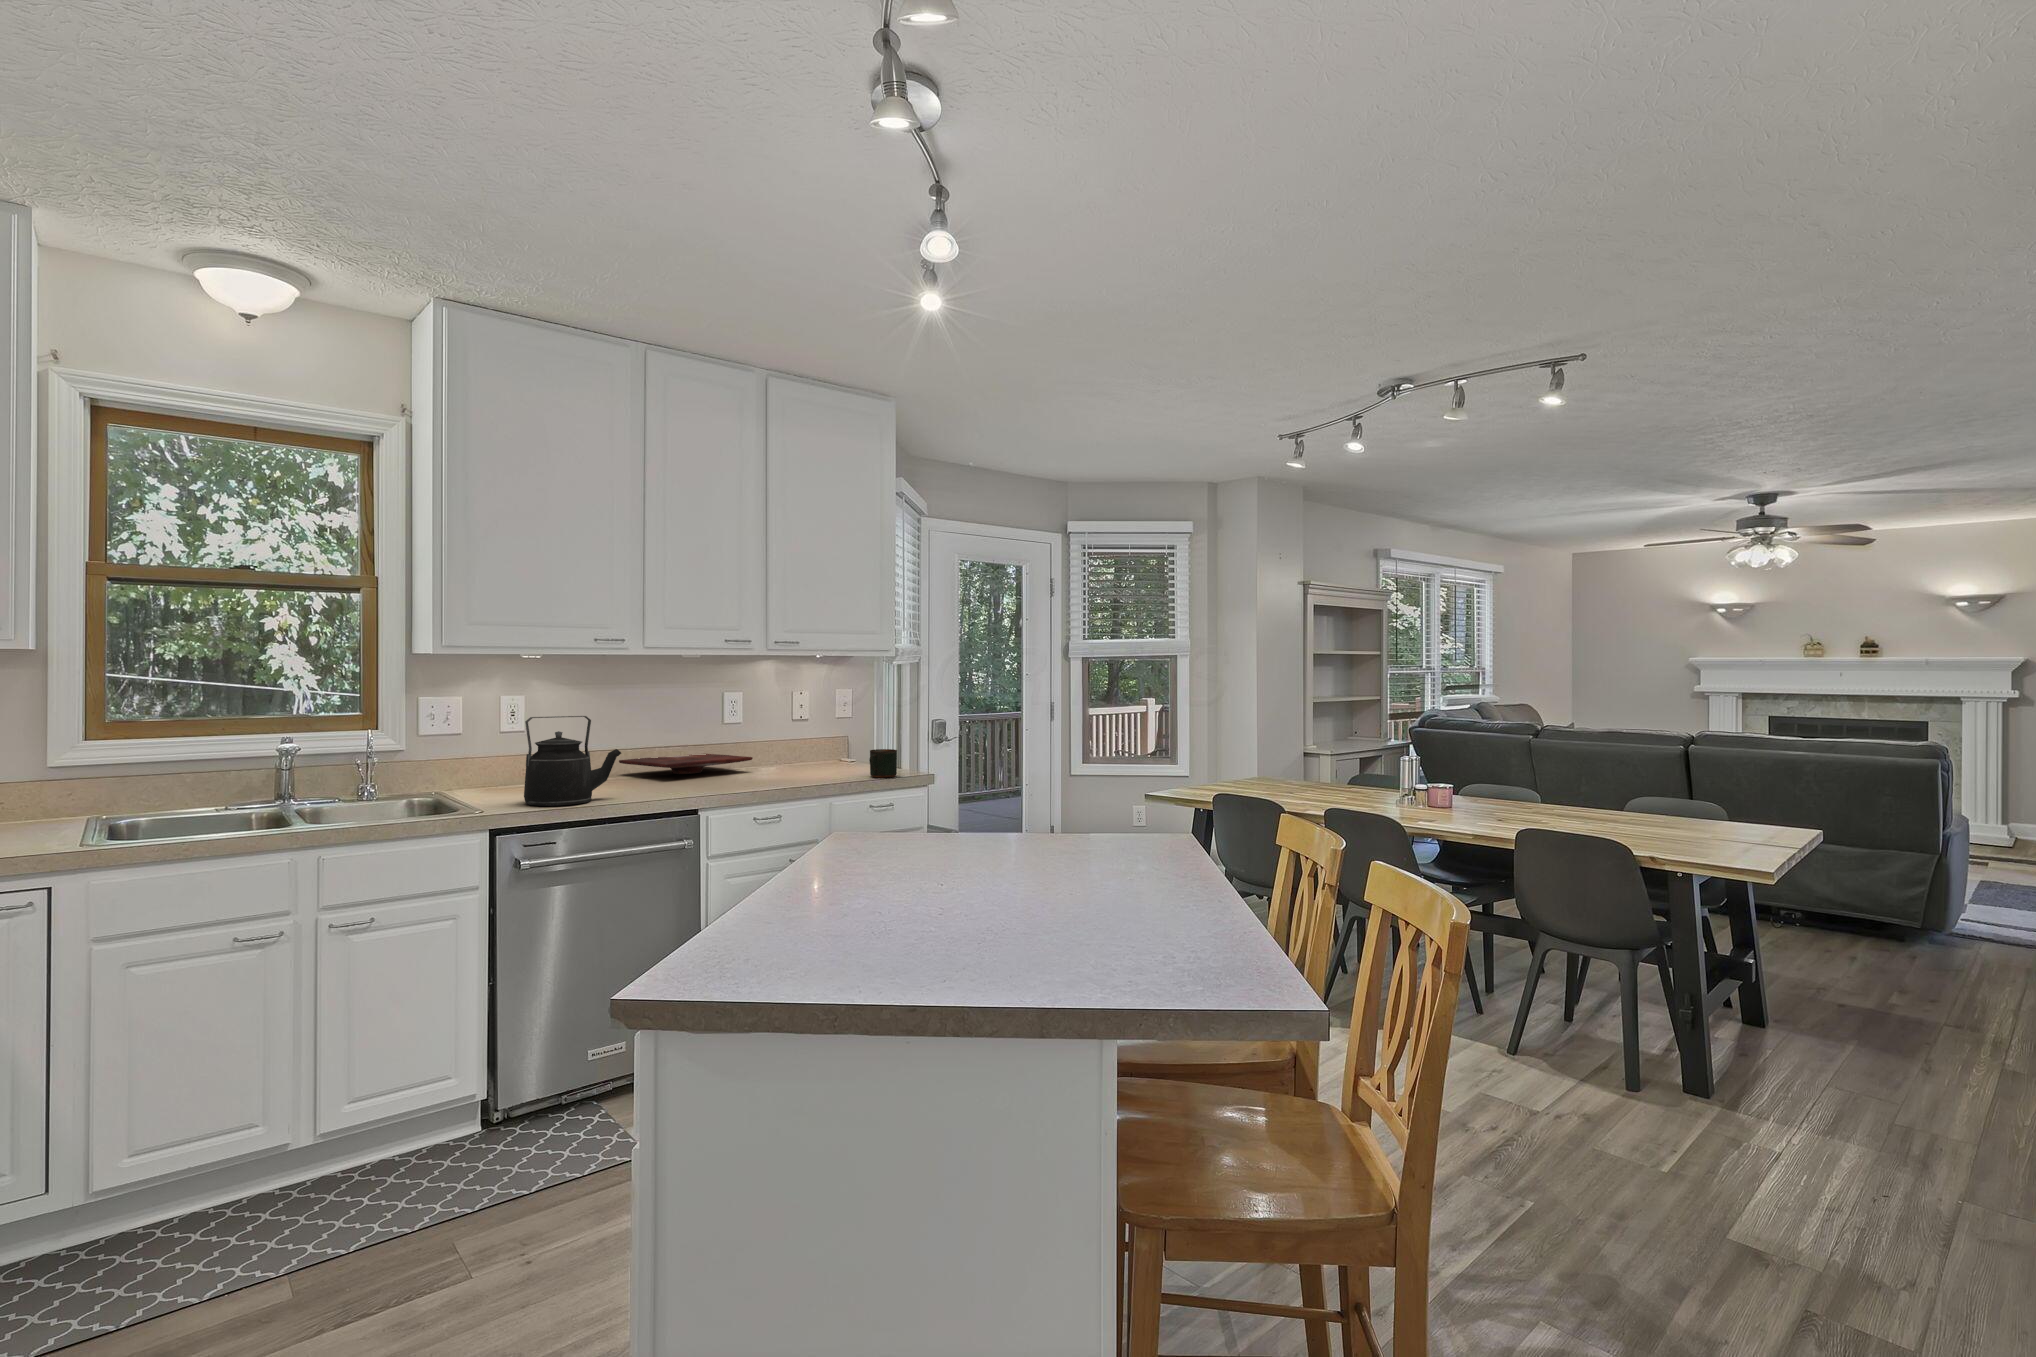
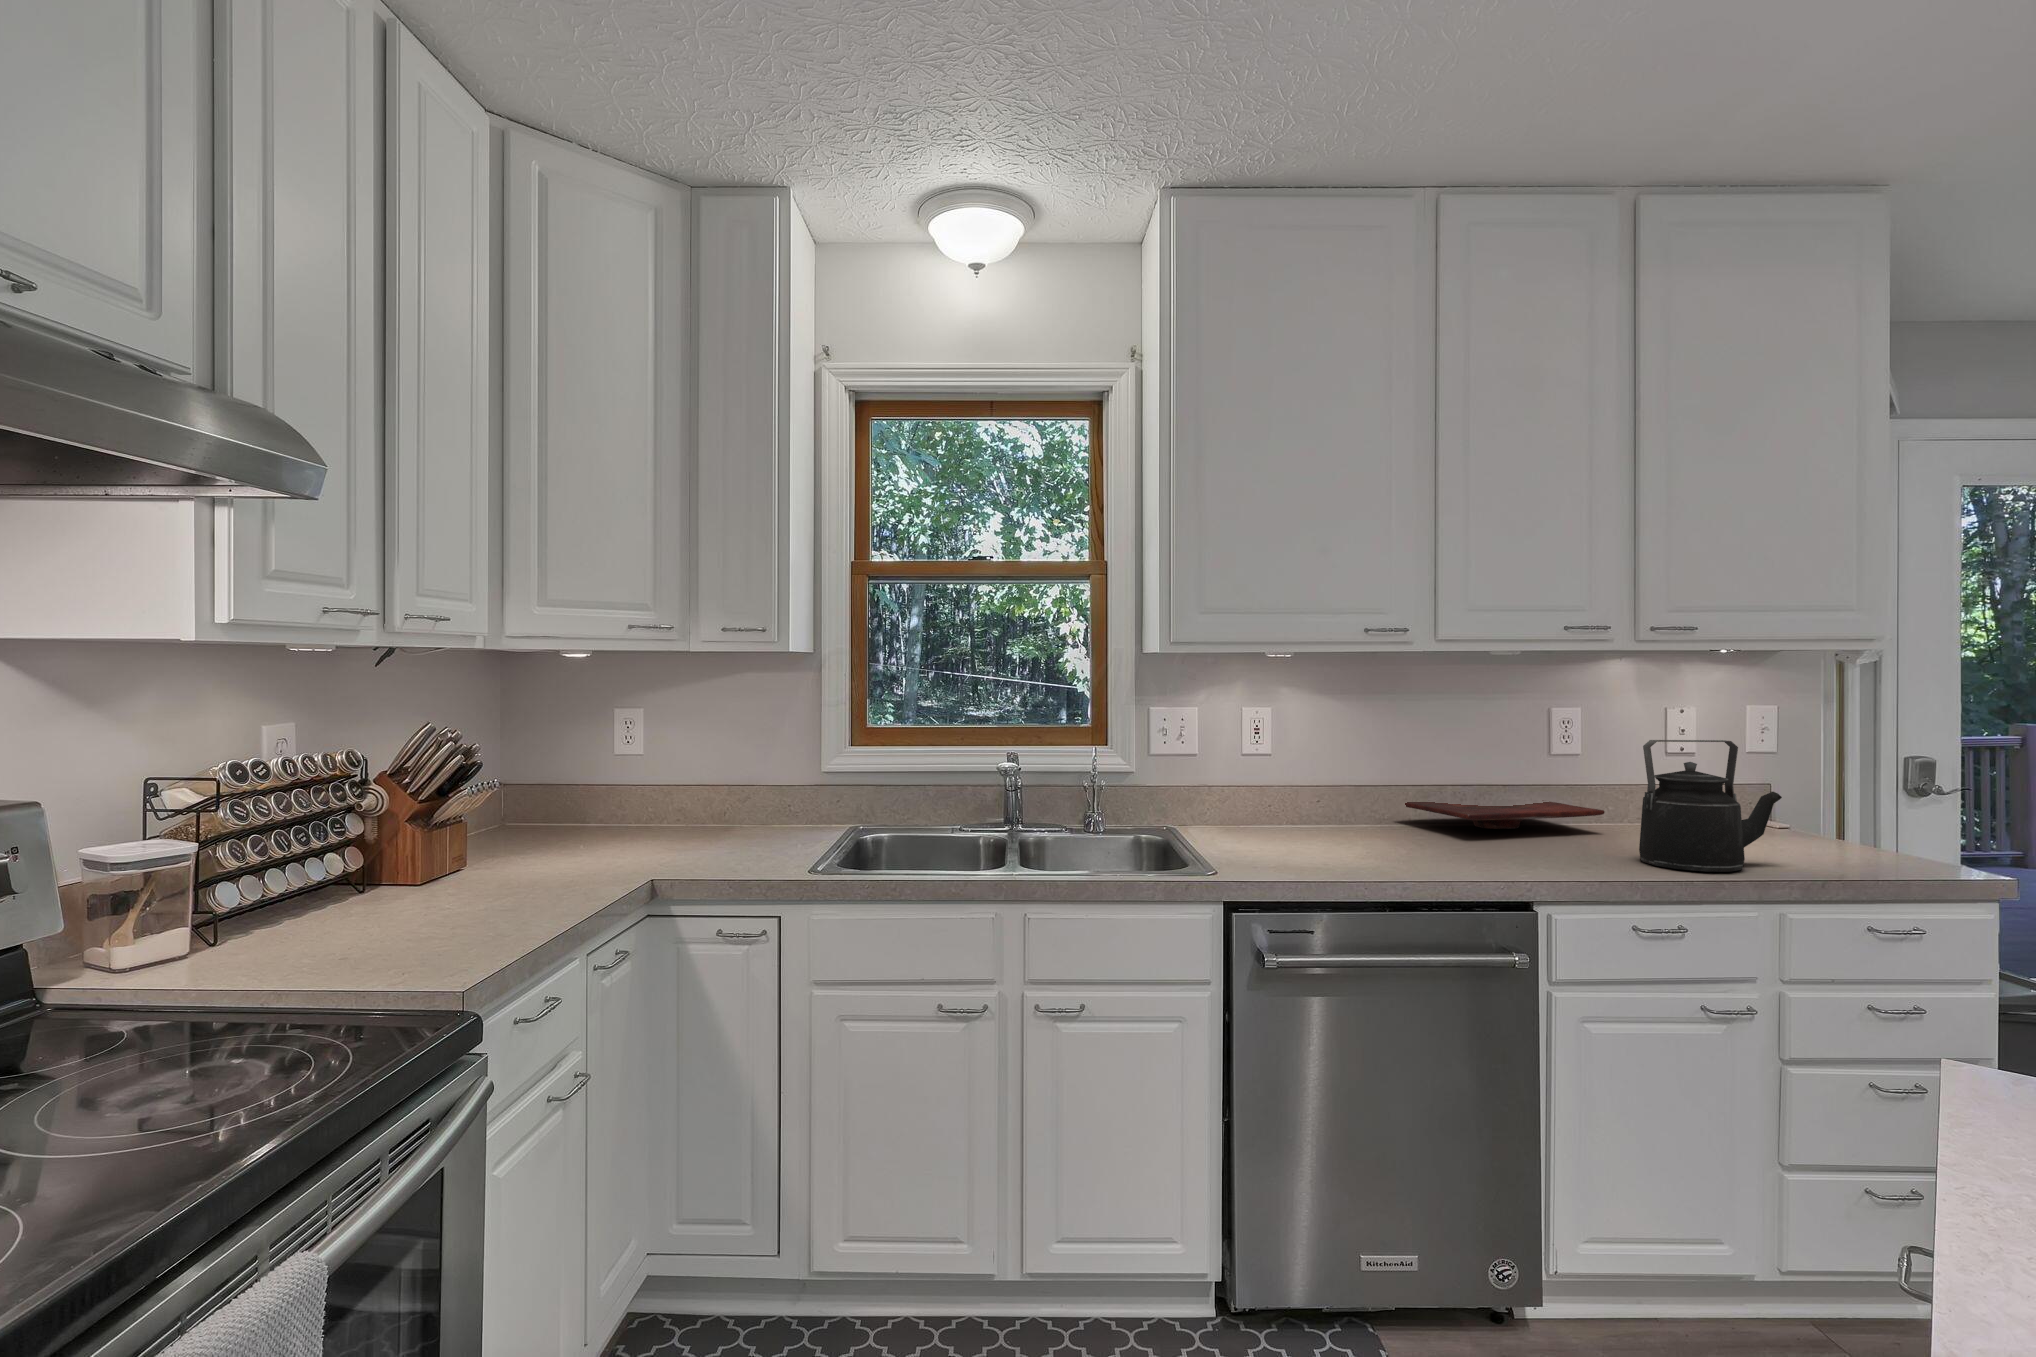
kettle: present [524,716,621,806] -> present [1639,740,1782,872]
mug: present [869,749,897,777] -> none [1847,816,1913,871]

